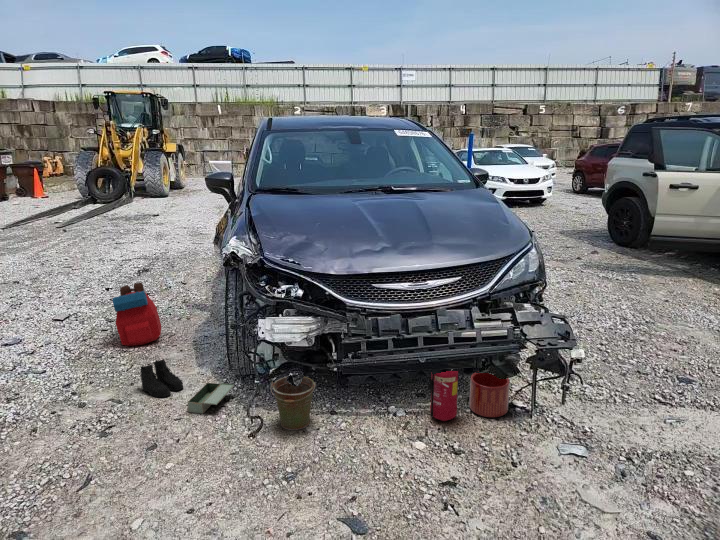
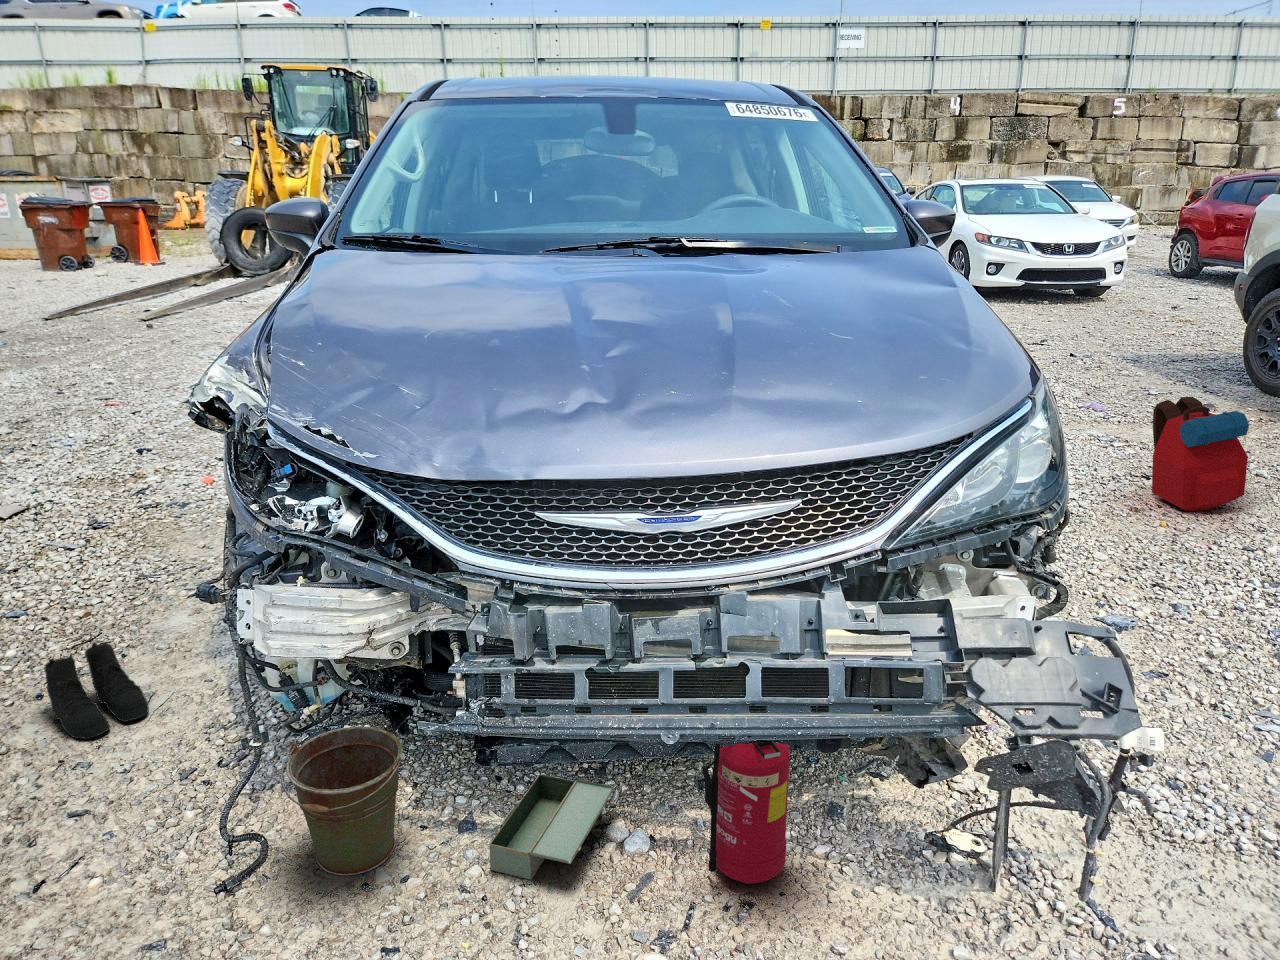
backpack: present [113,283,162,346] -> present [1152,397,1249,511]
planter: present [469,373,510,417] -> none [827,744,941,882]
toolbox: present [188,383,234,414] -> present [489,774,614,880]

